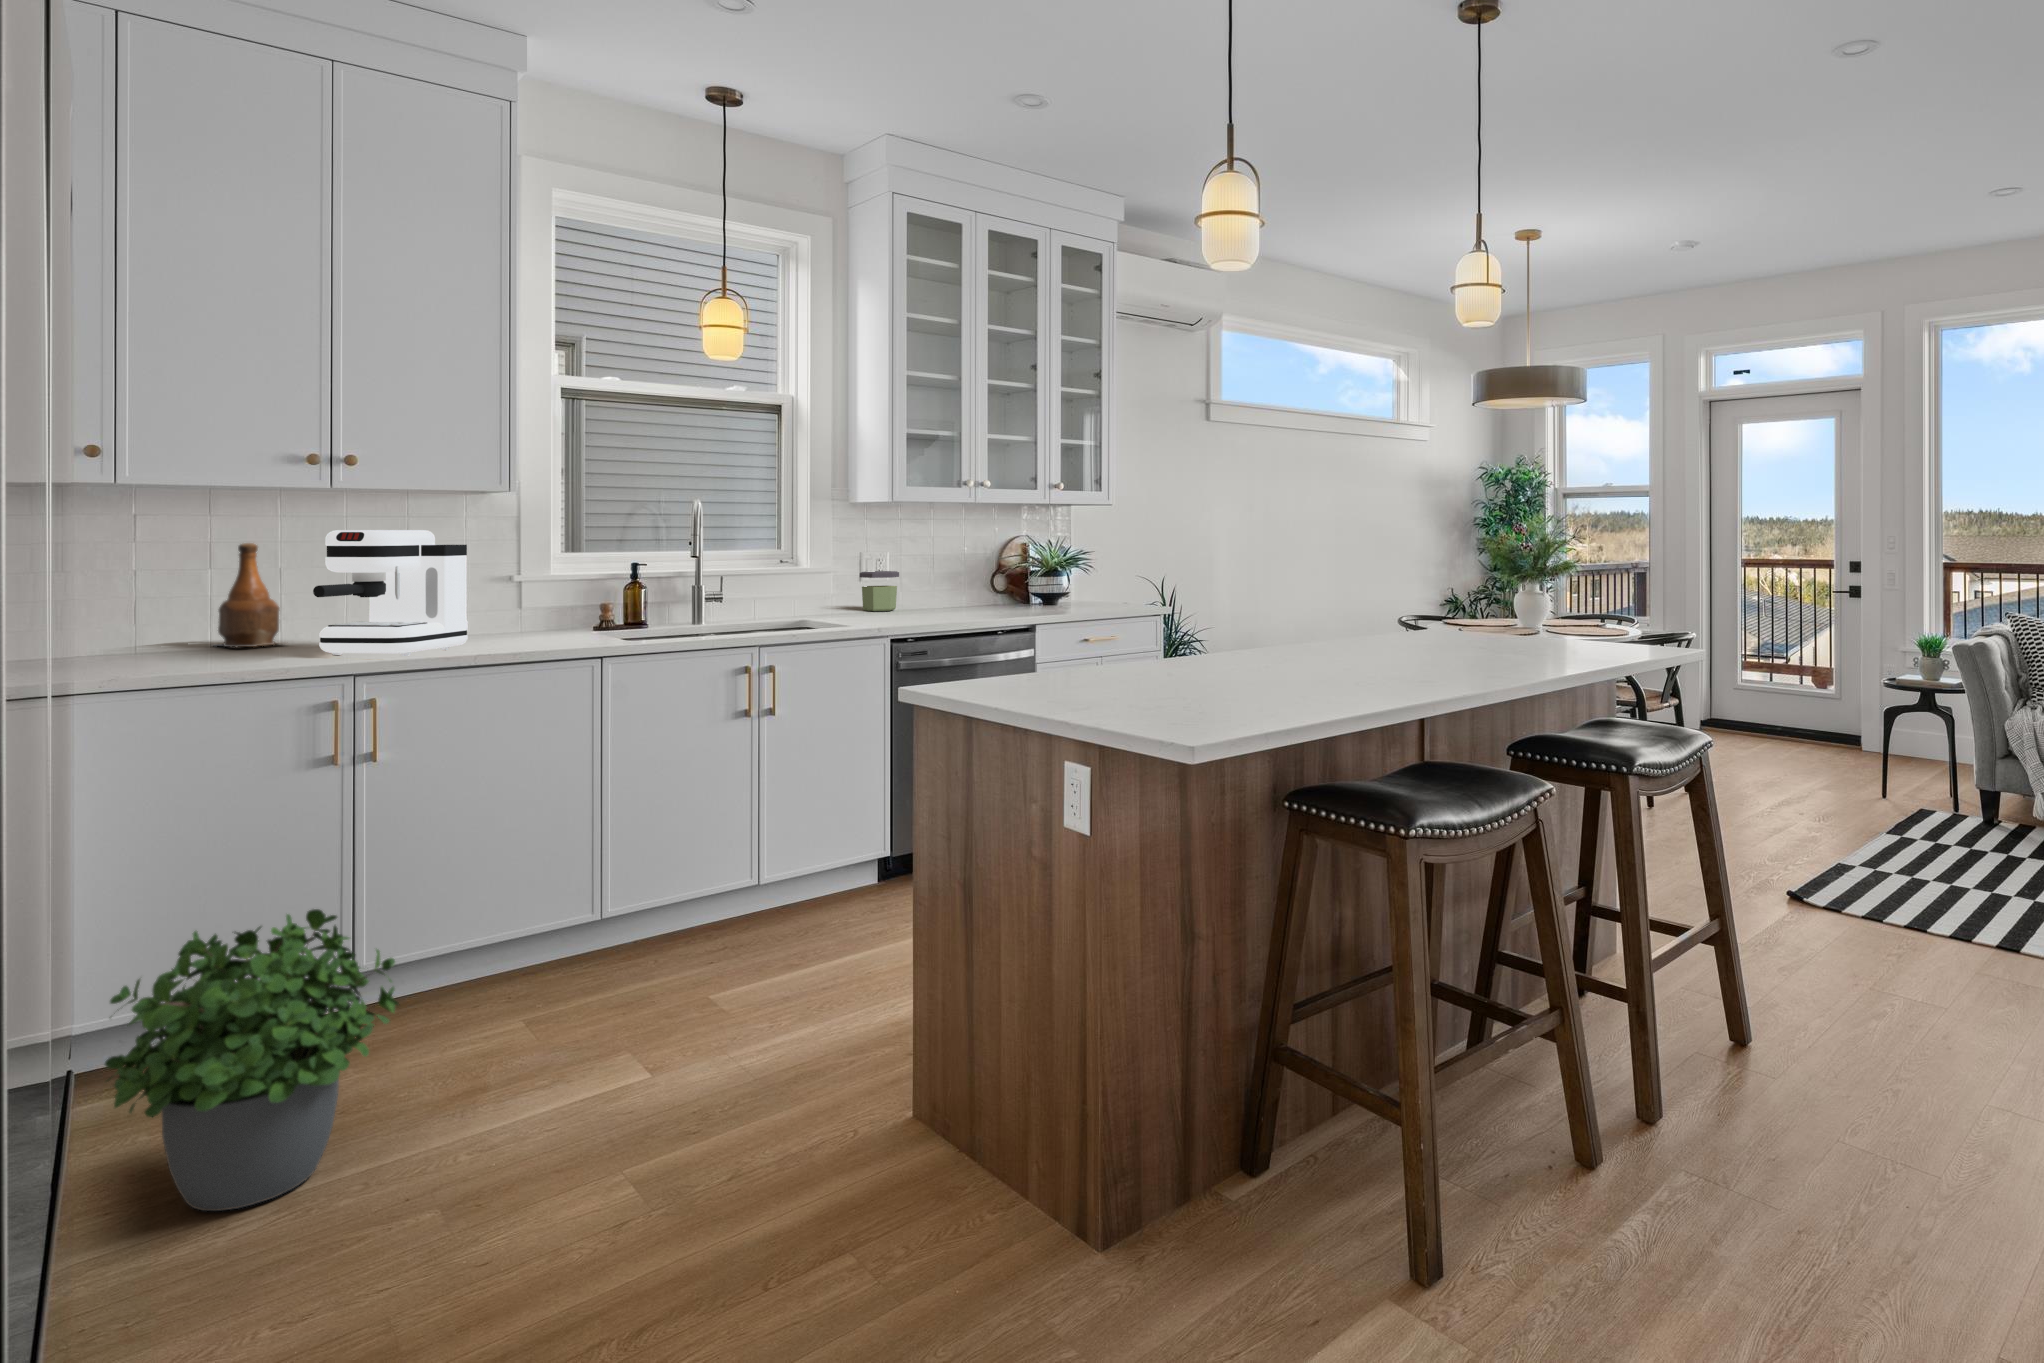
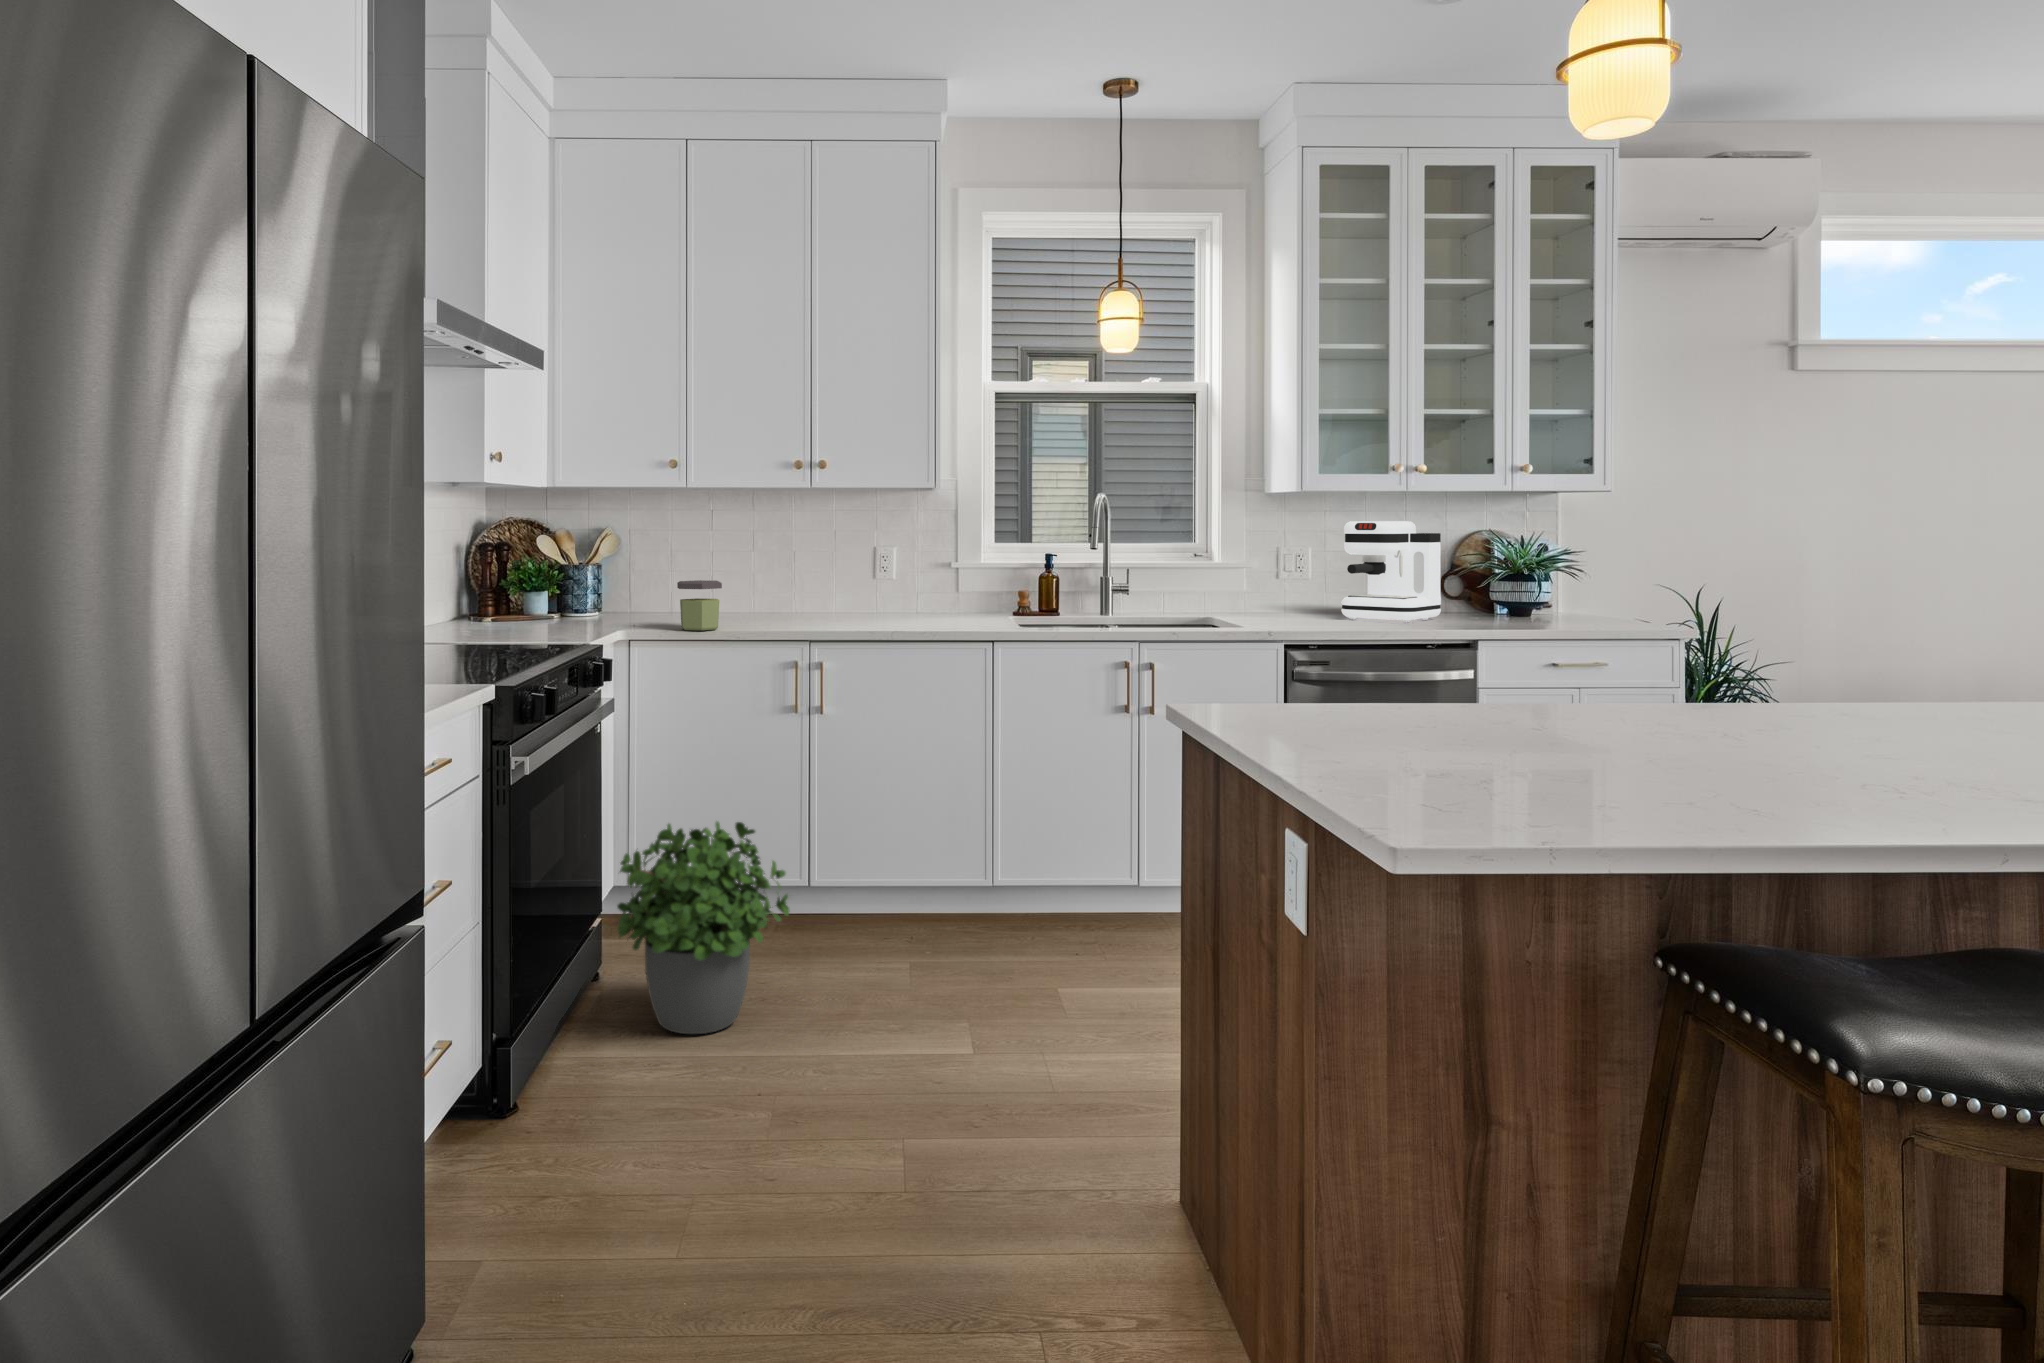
coffee maker: present [313,530,468,656] -> present [1341,521,1441,622]
bottle: present [218,543,282,647] -> none [740,534,786,617]
jar: present [860,571,899,611] -> present [677,580,722,630]

